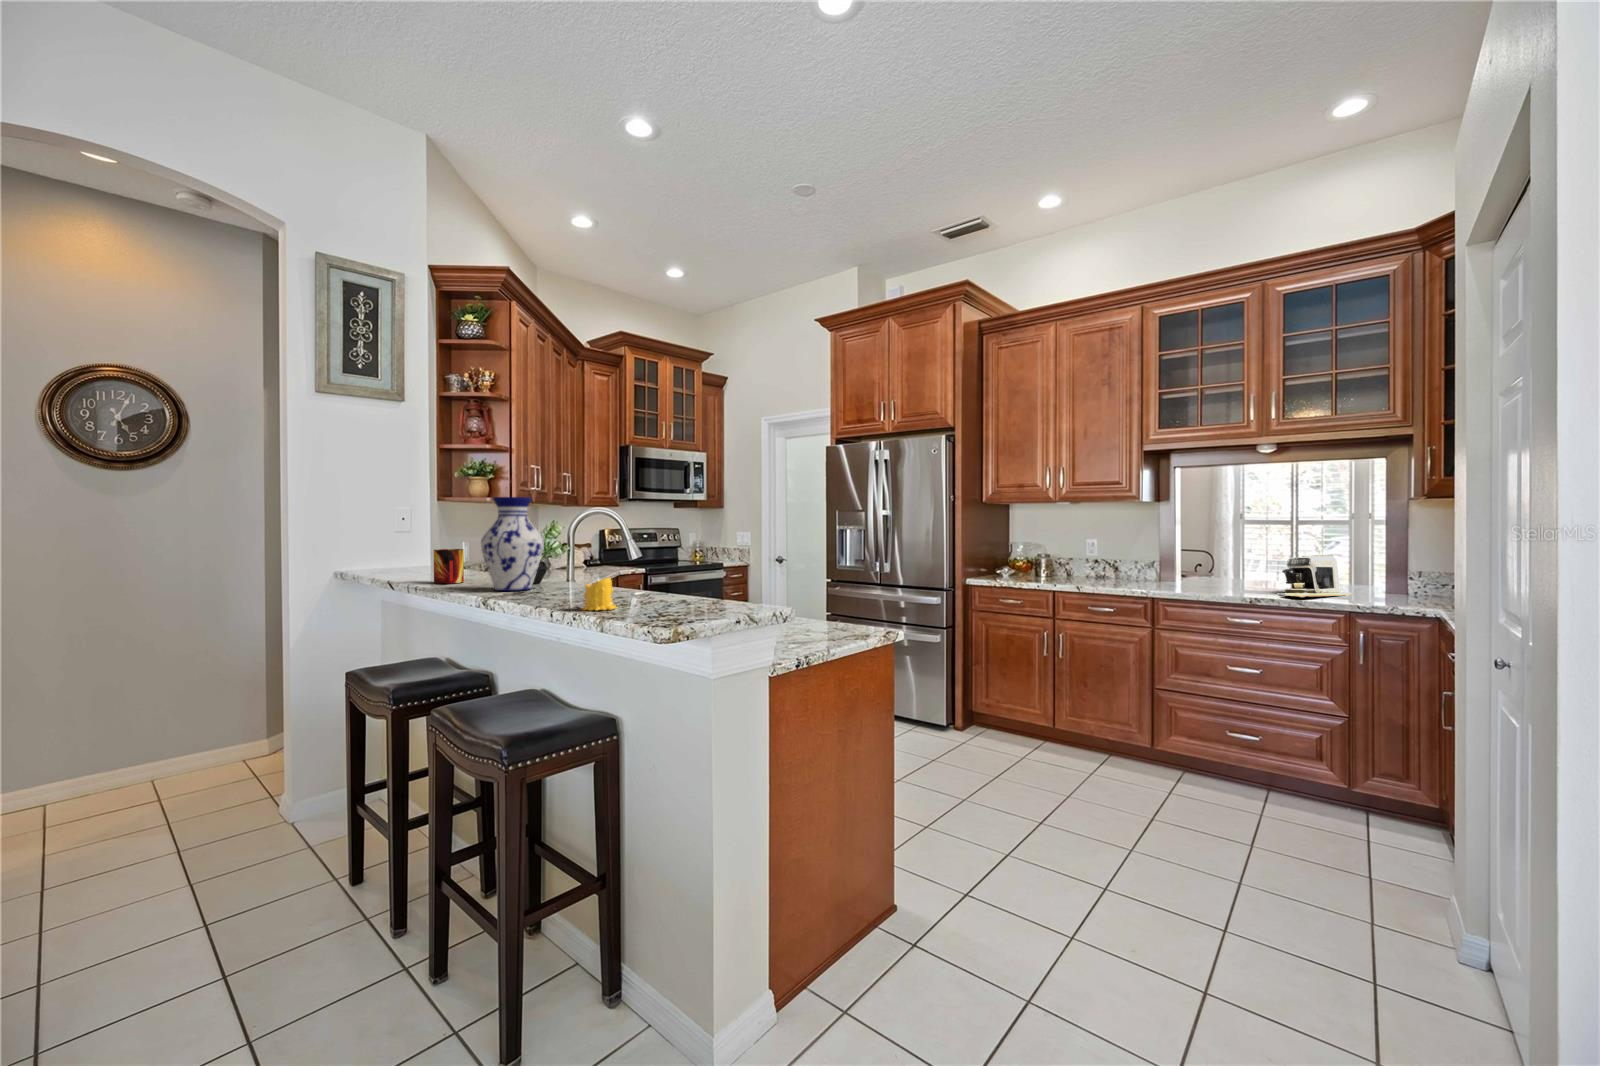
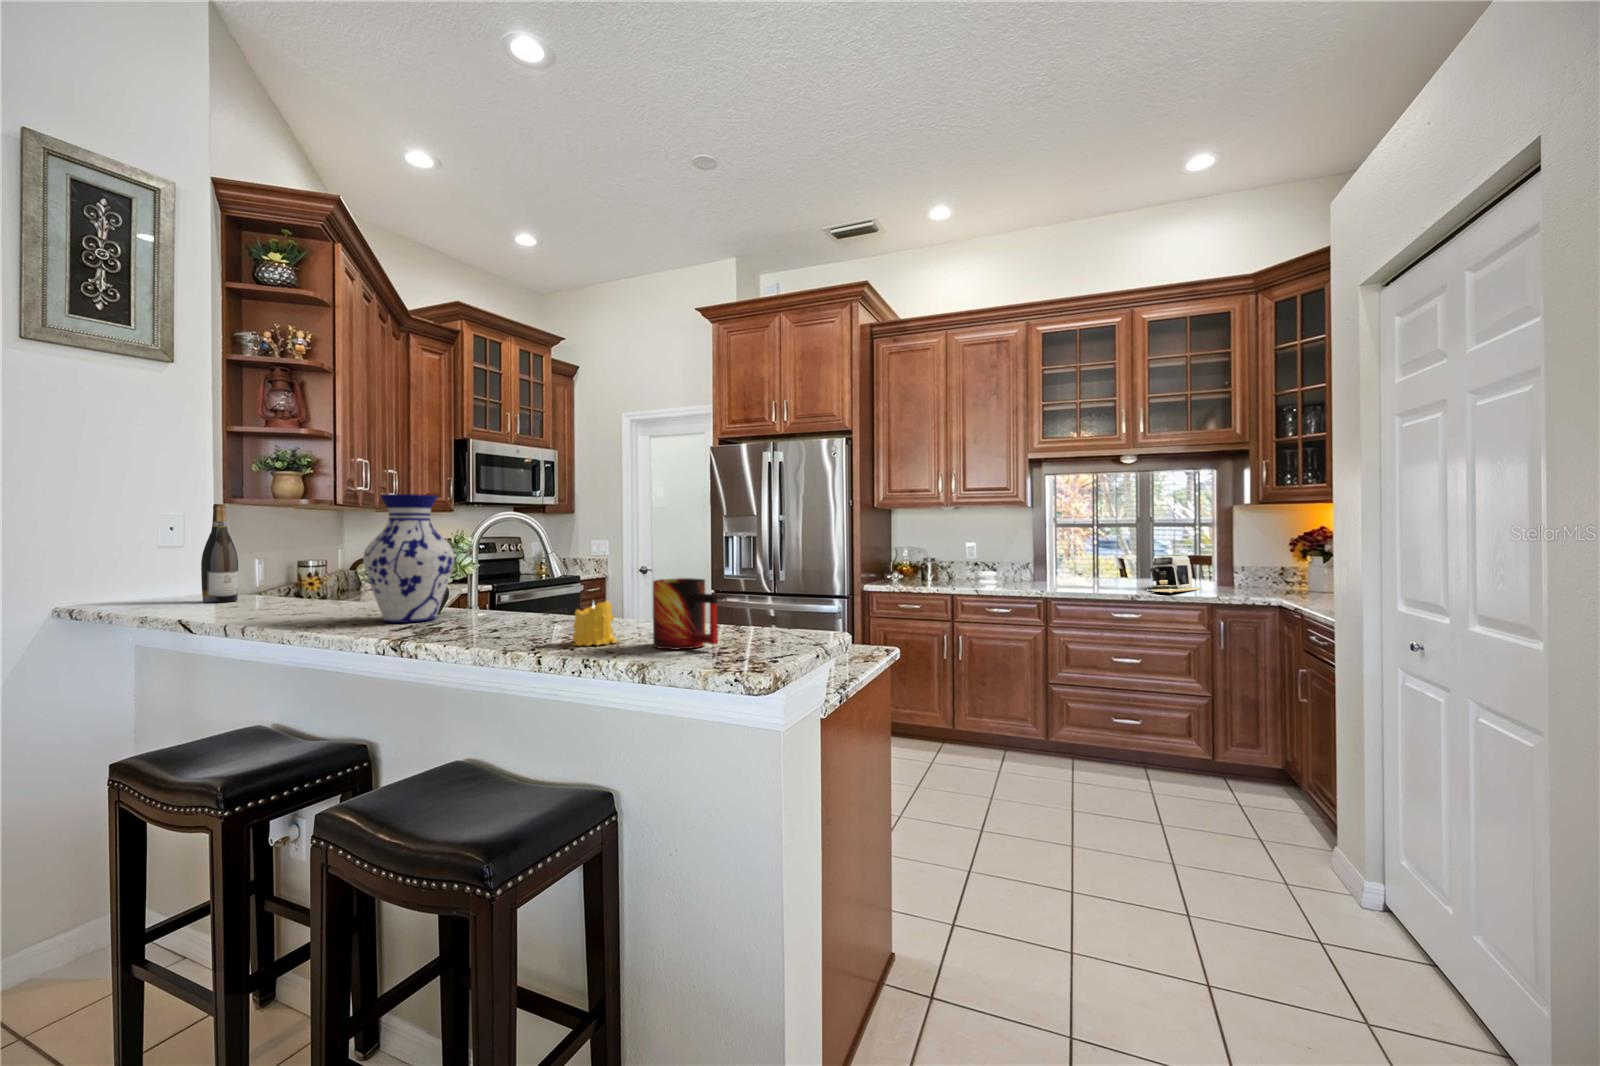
wine bottle: none [411,504,434,574] -> present [201,504,238,603]
mug: present [434,549,464,584] -> present [653,578,718,650]

